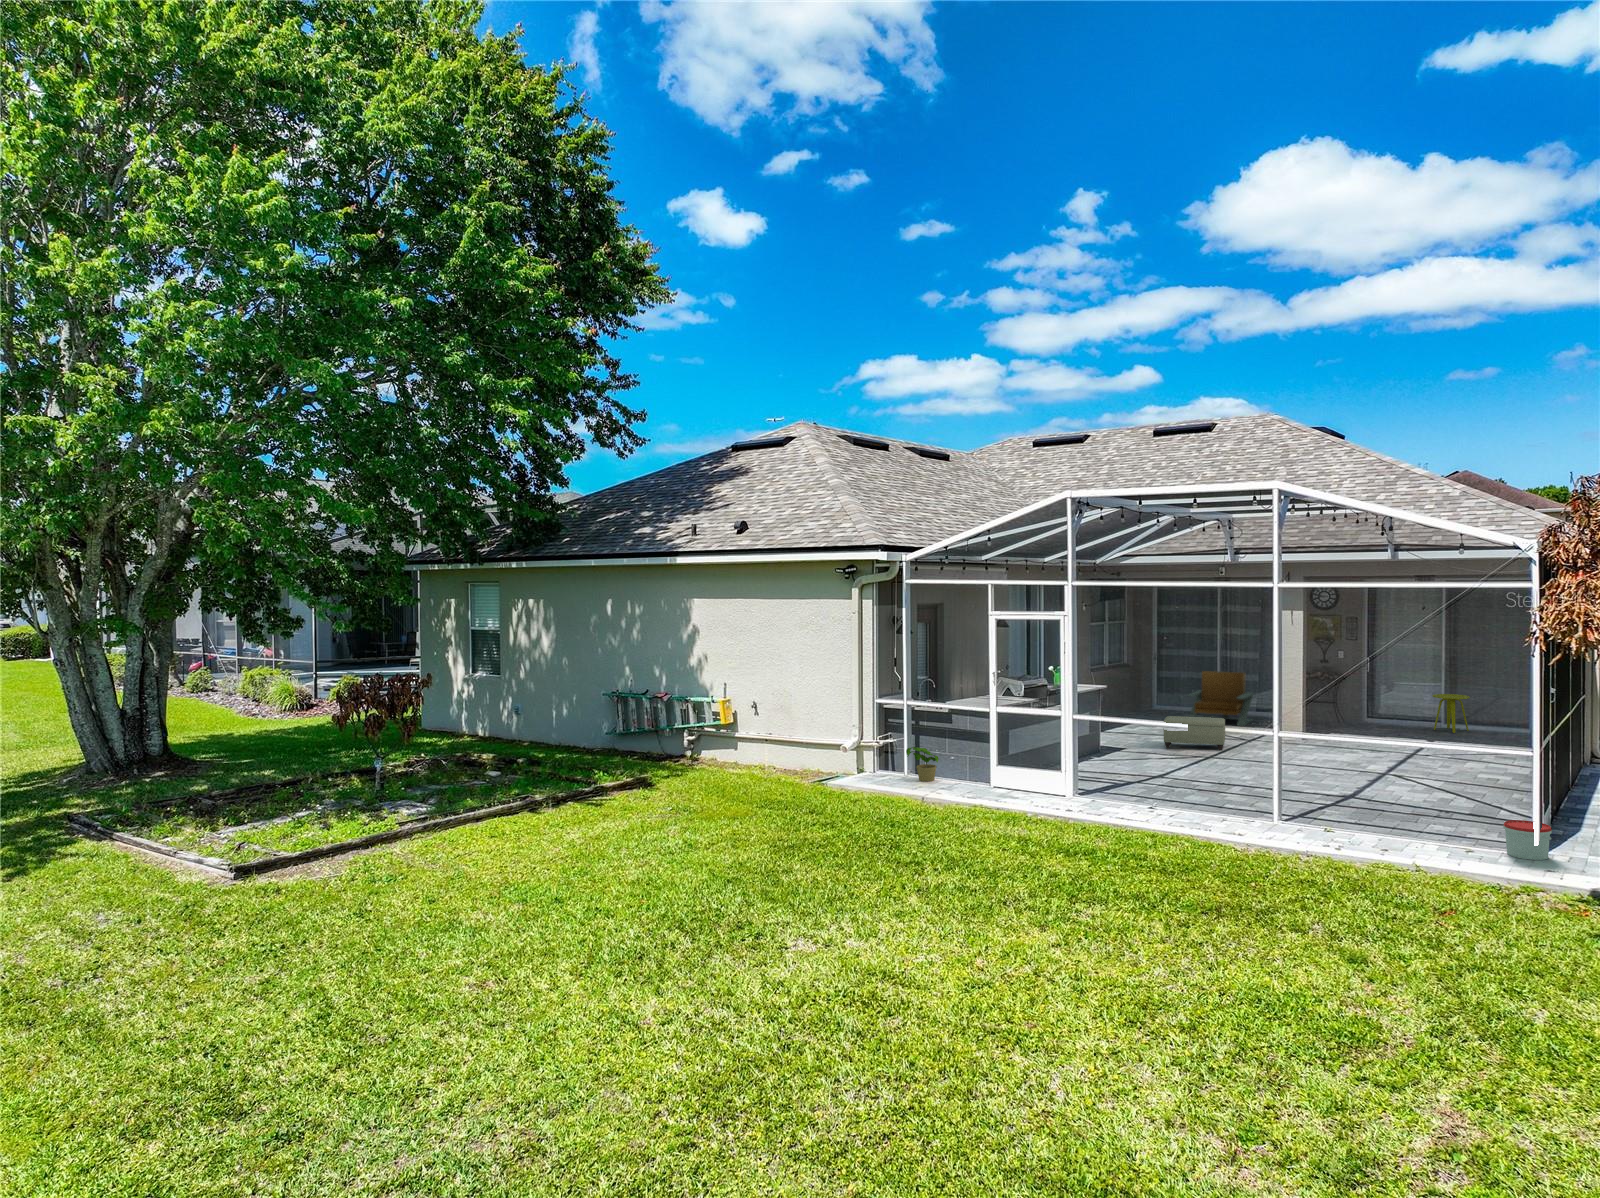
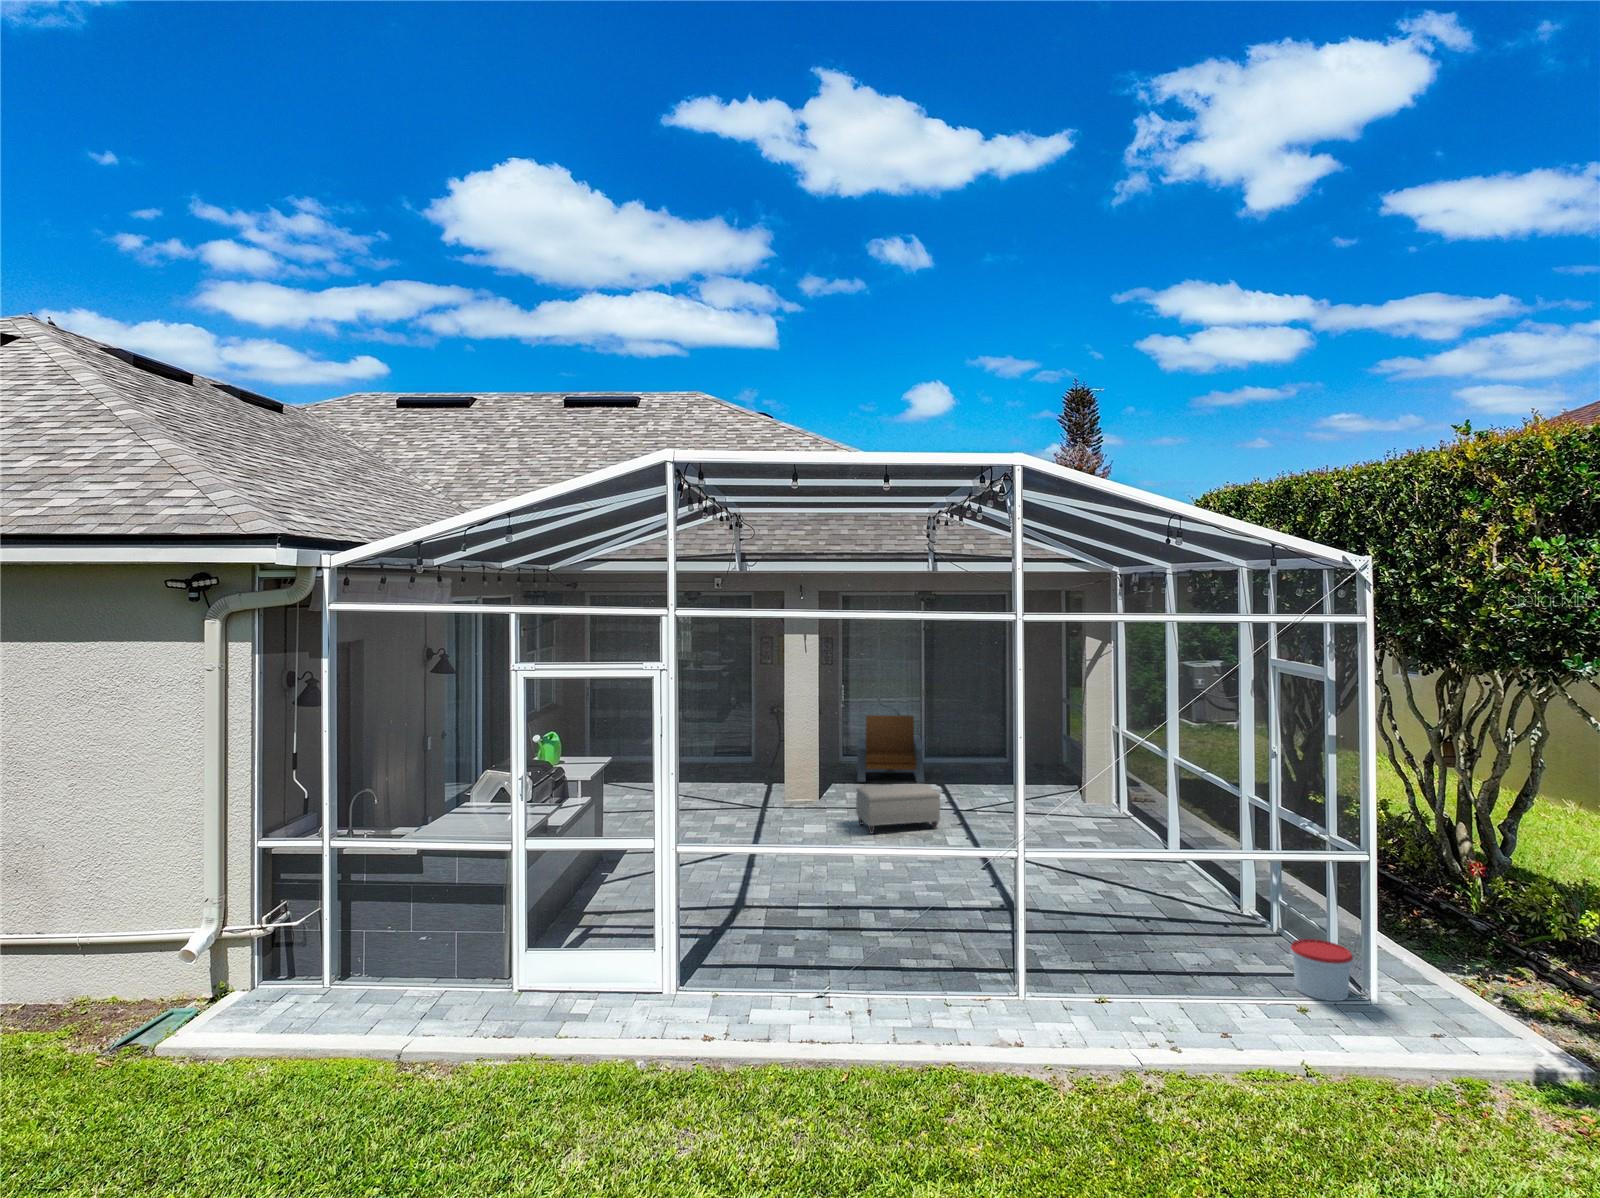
lounge chair: present [1188,671,1253,726] -> present [857,715,925,783]
side table: present [1432,694,1470,733] -> none [950,733,985,776]
ottoman: present [1163,716,1225,751] -> present [856,784,940,834]
potted plant: present [906,747,938,781] -> none [331,933,399,998]

